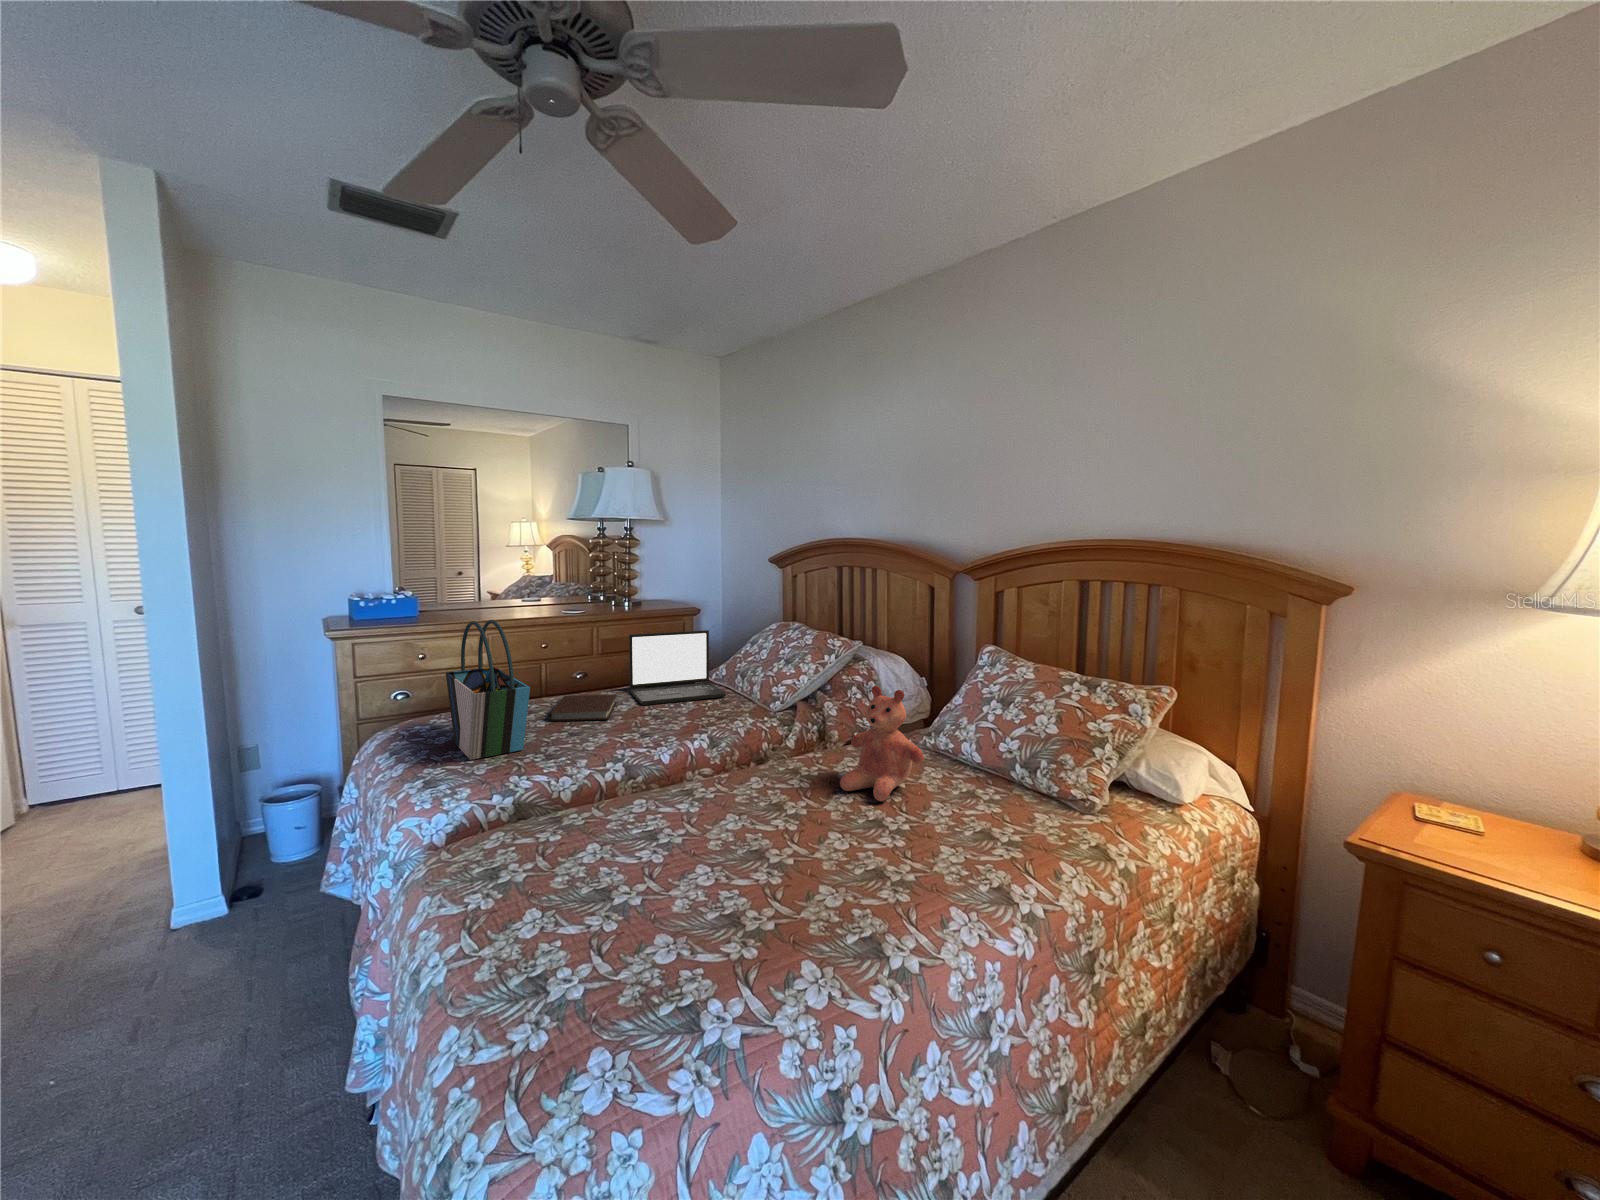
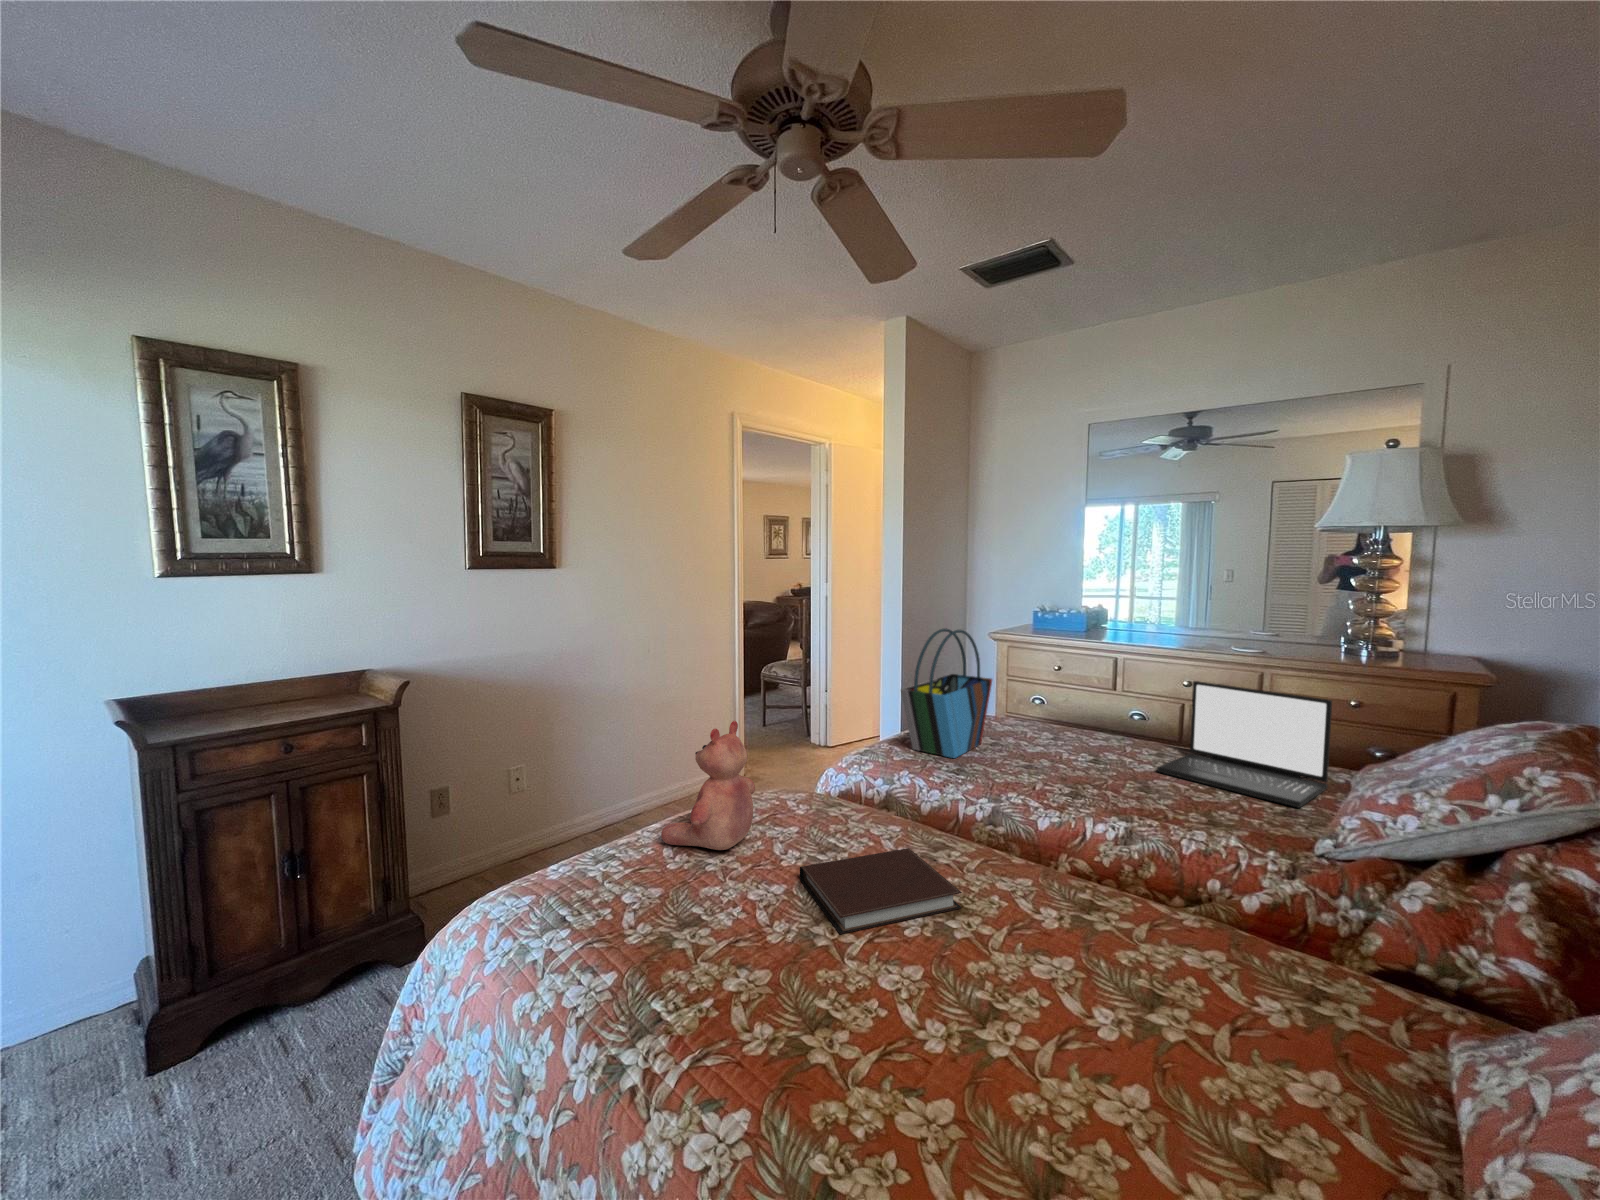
teddy bear: present [840,686,924,801] -> present [661,721,755,850]
notebook: present [549,695,617,721] -> present [800,848,962,934]

